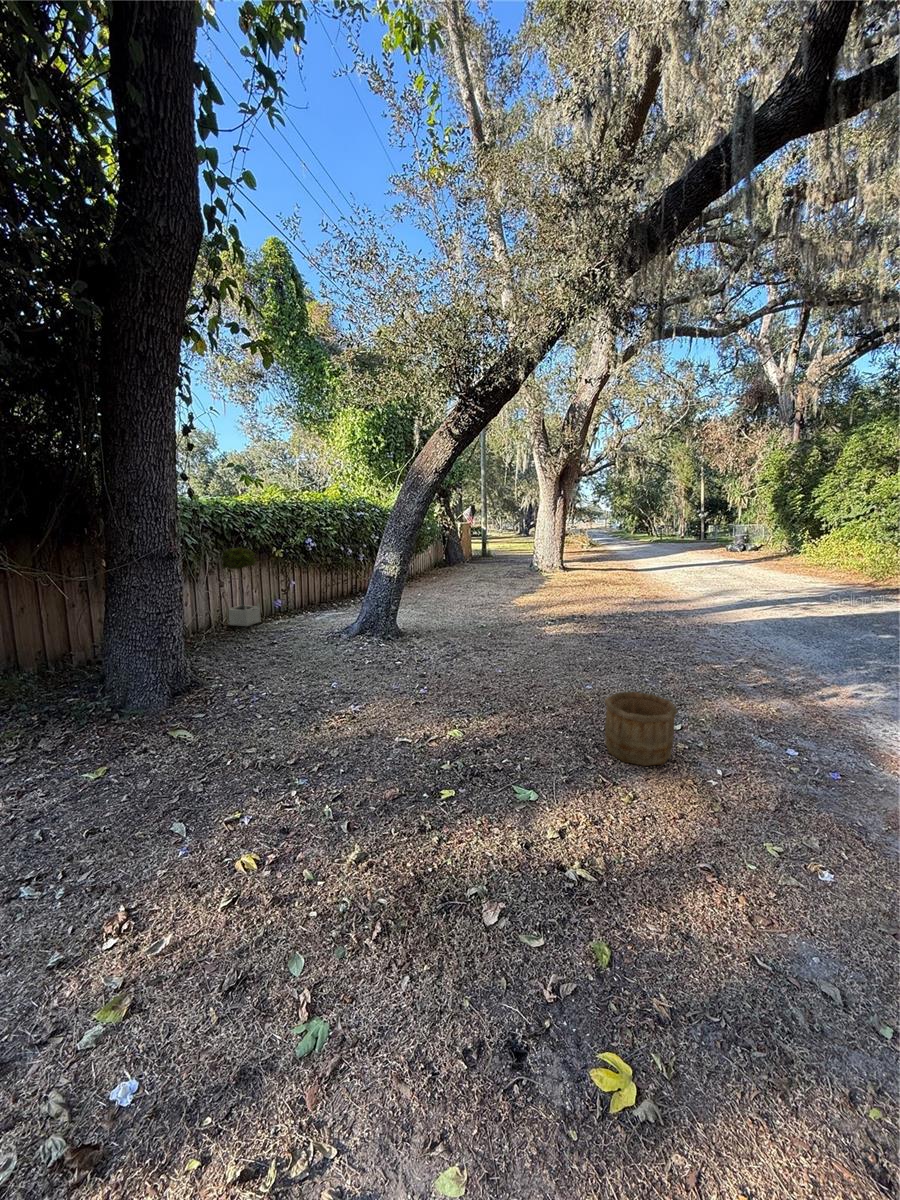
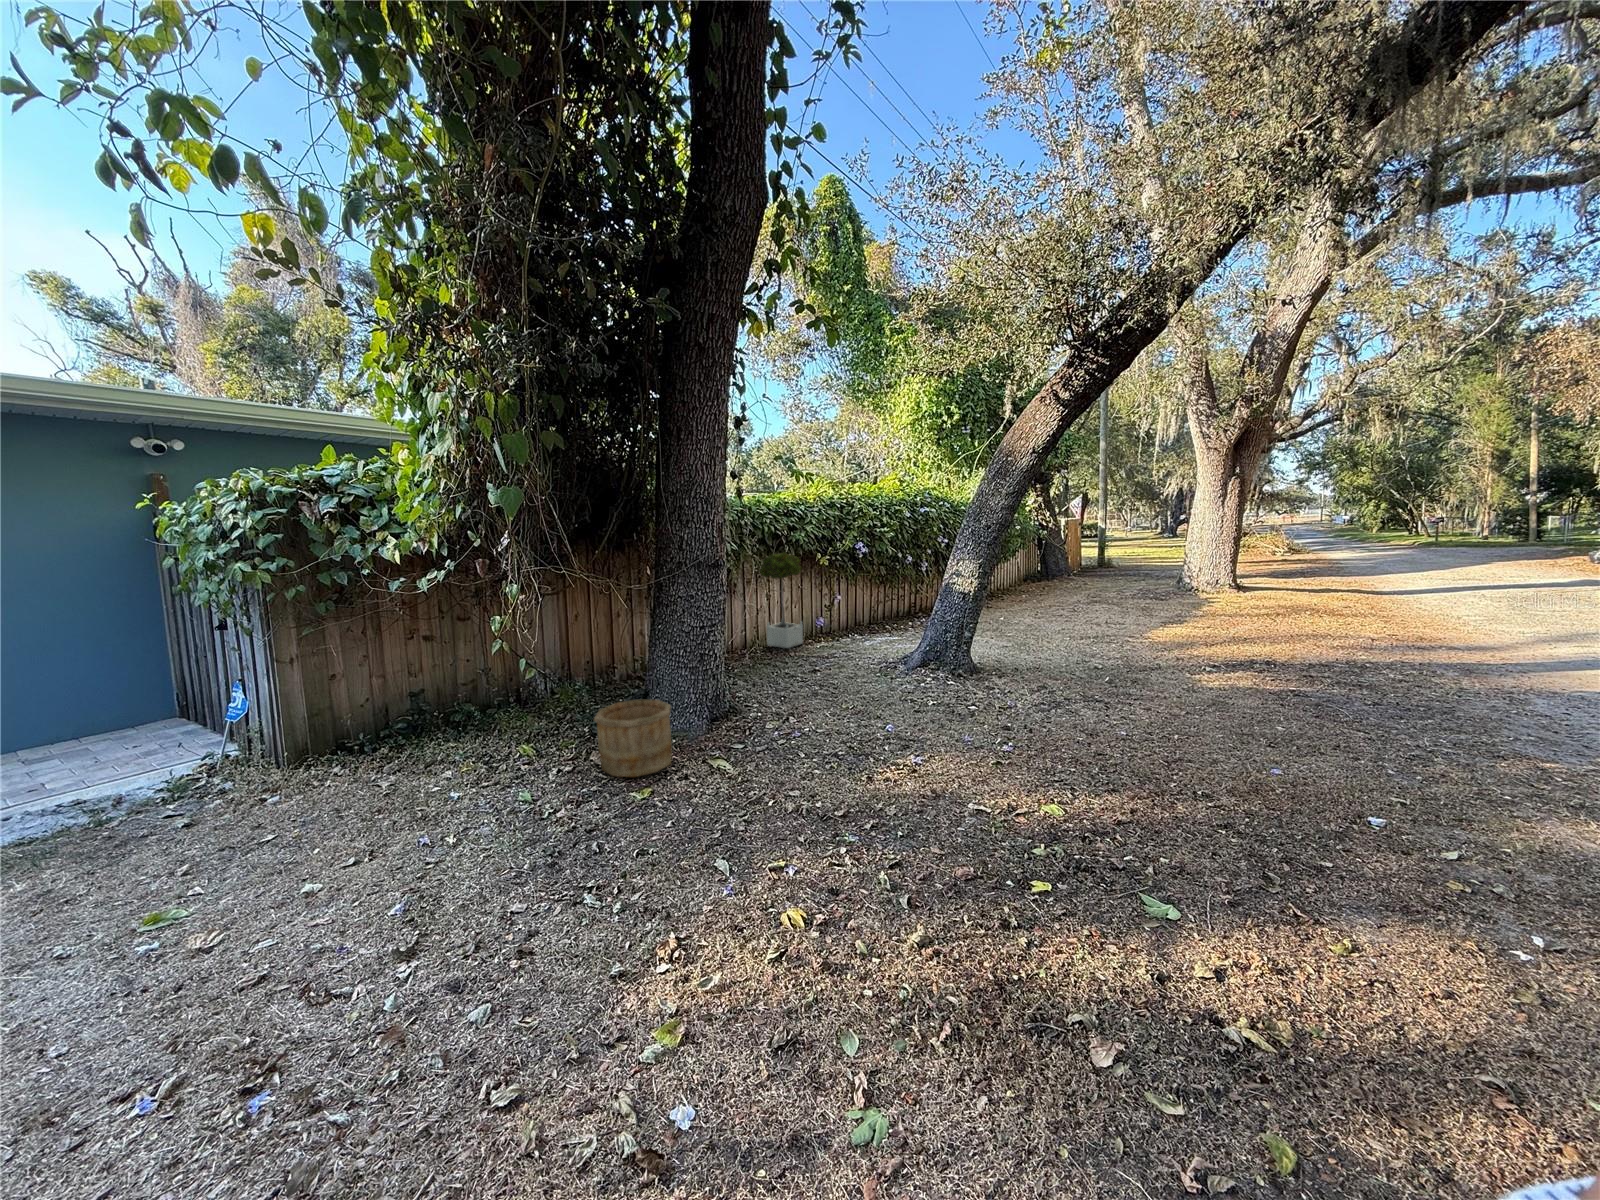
wooden bucket: present [605,692,677,766] -> present [594,700,672,777]

